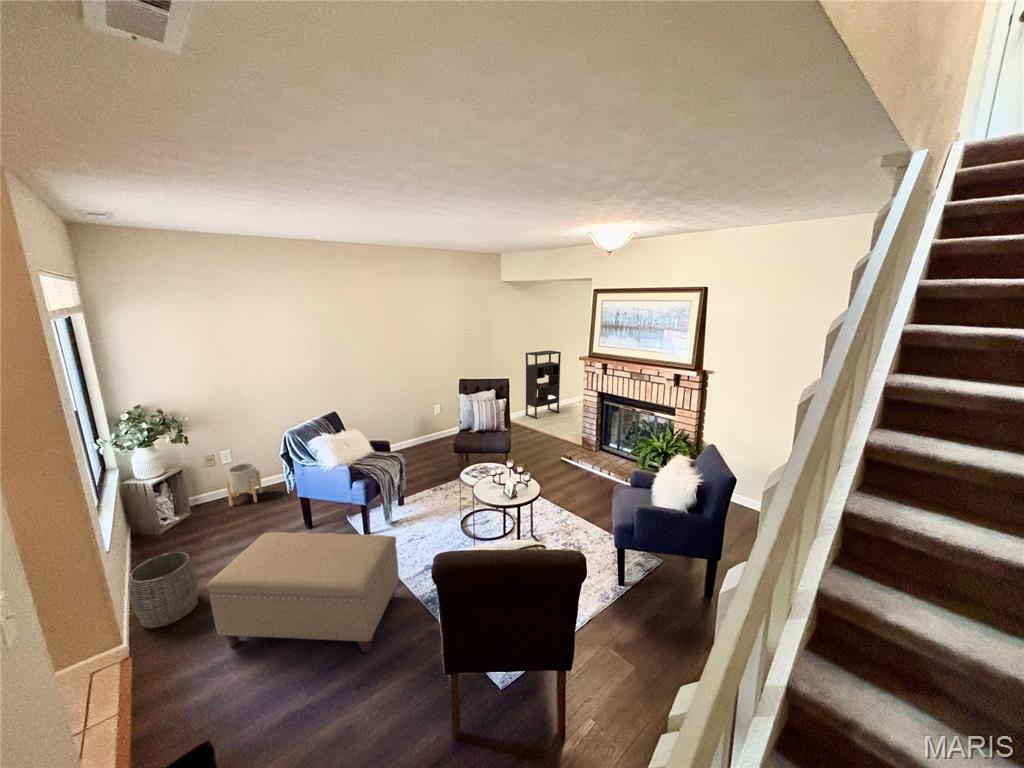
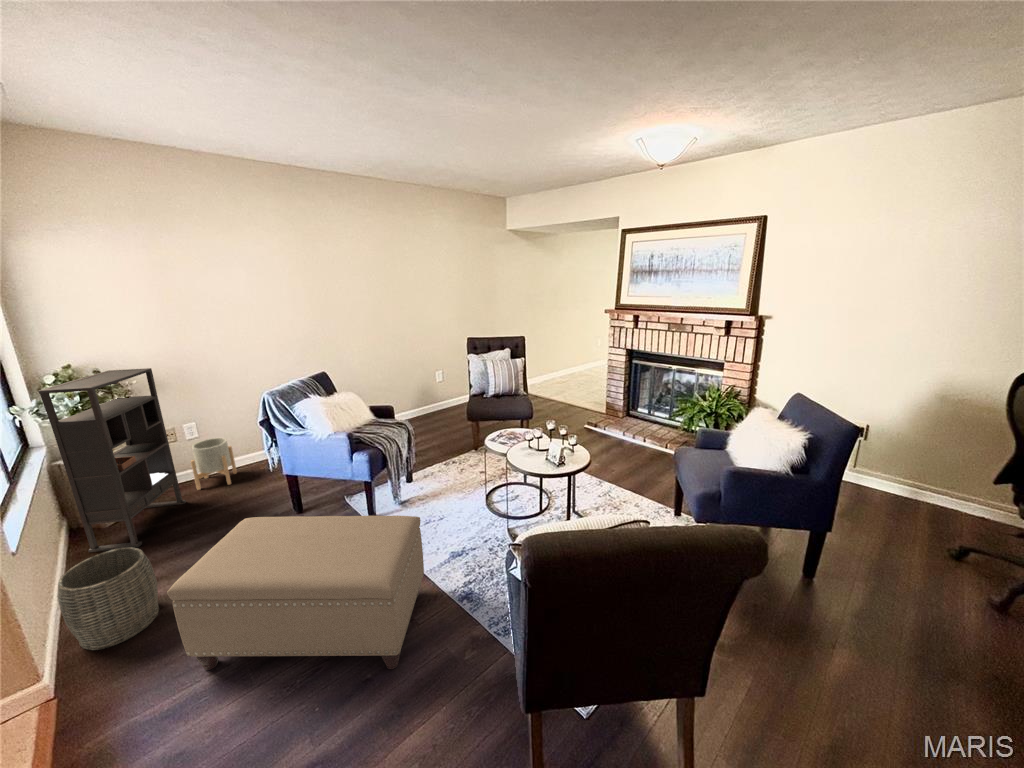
bookshelf: present [525,350,561,419] -> present [38,368,186,552]

